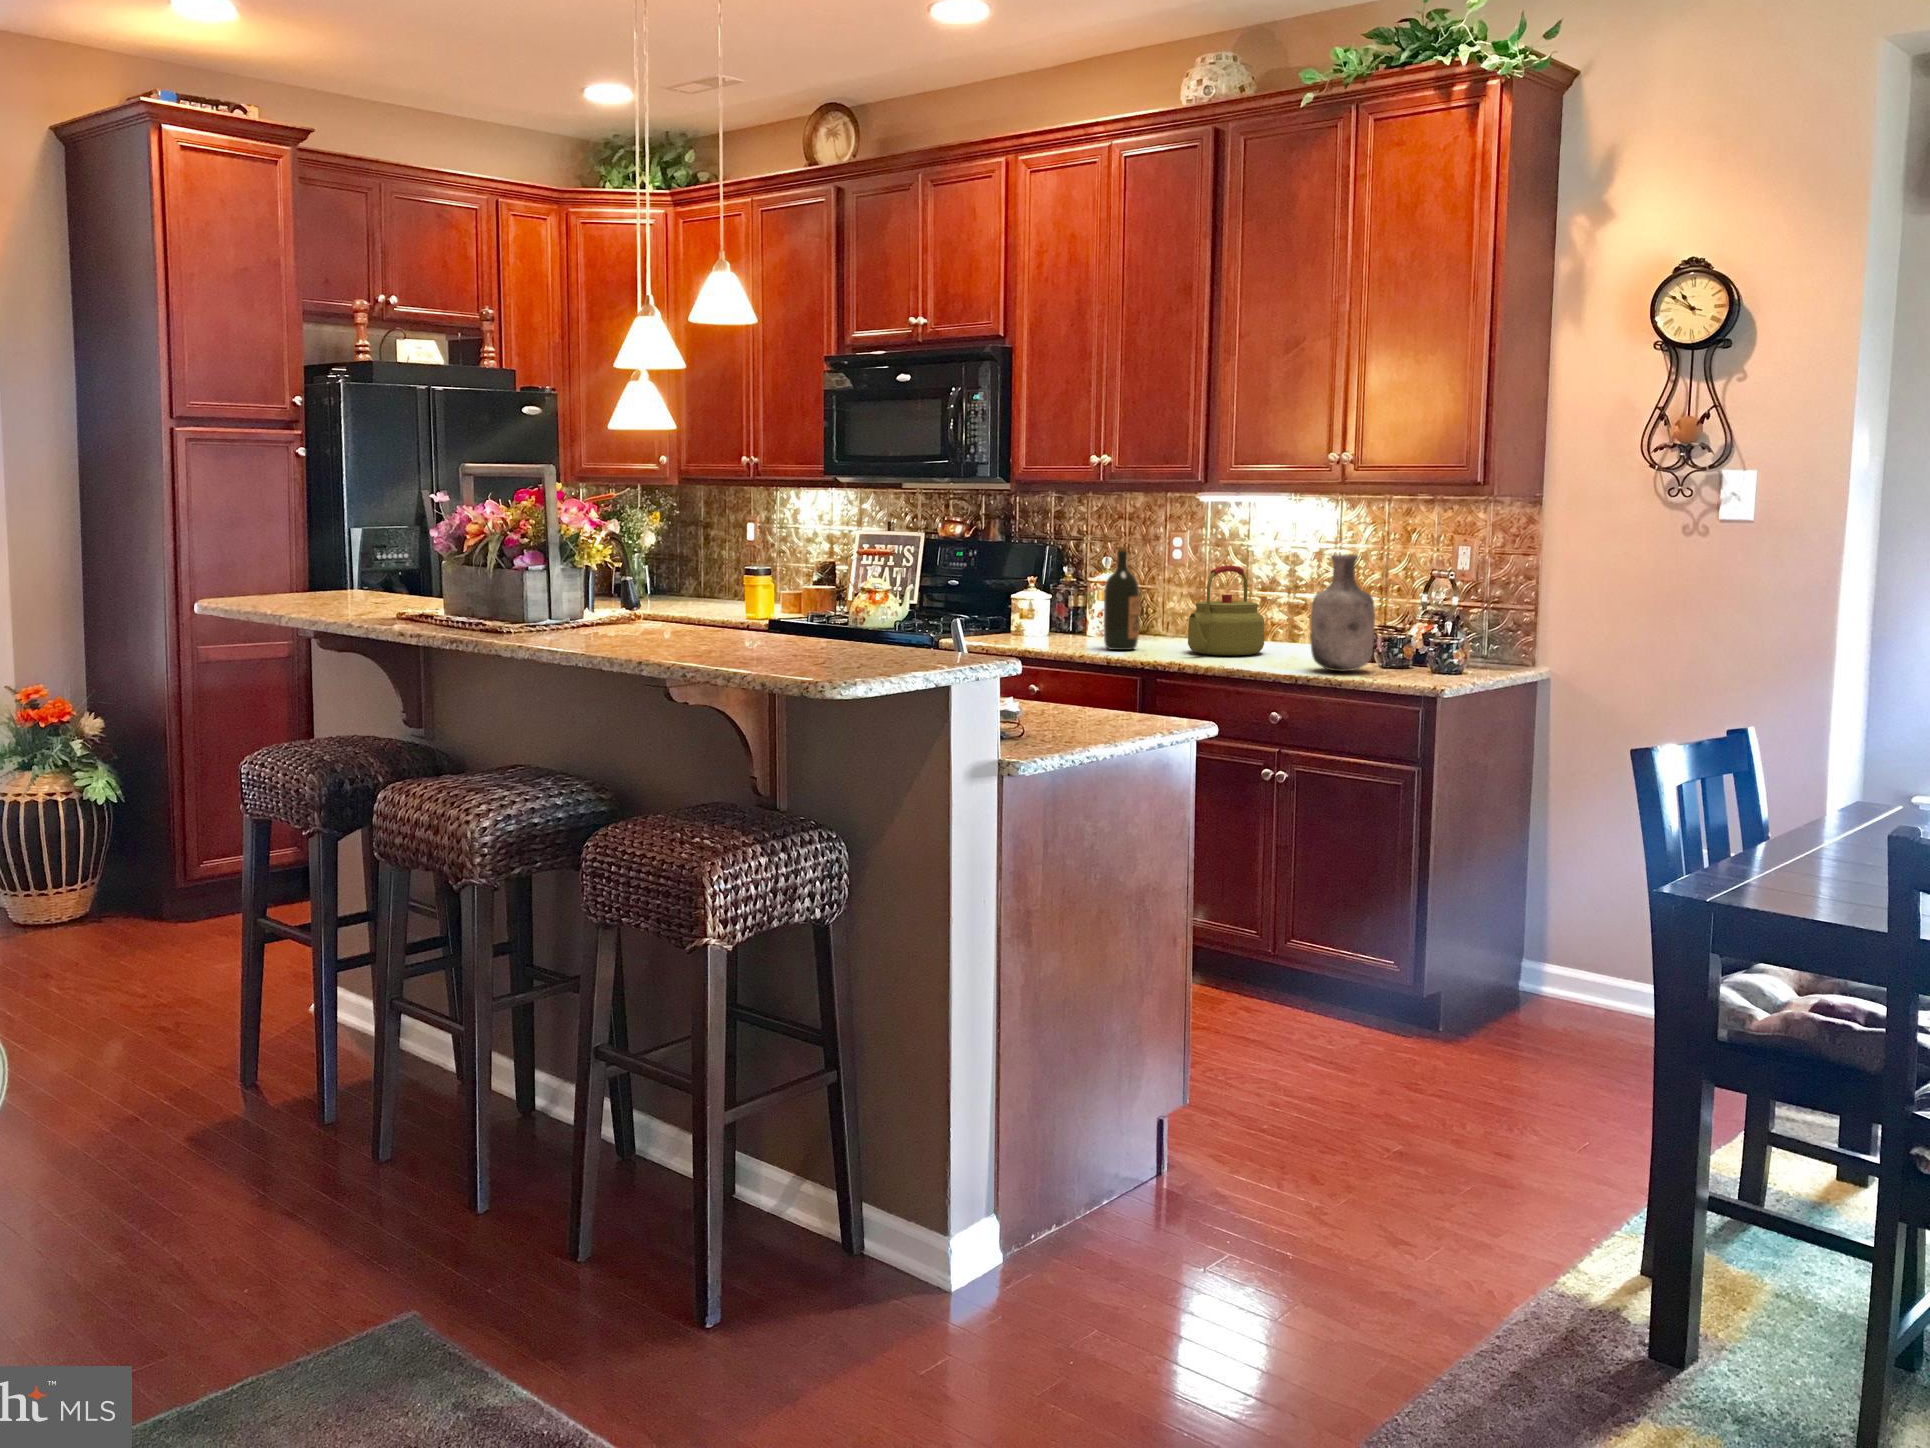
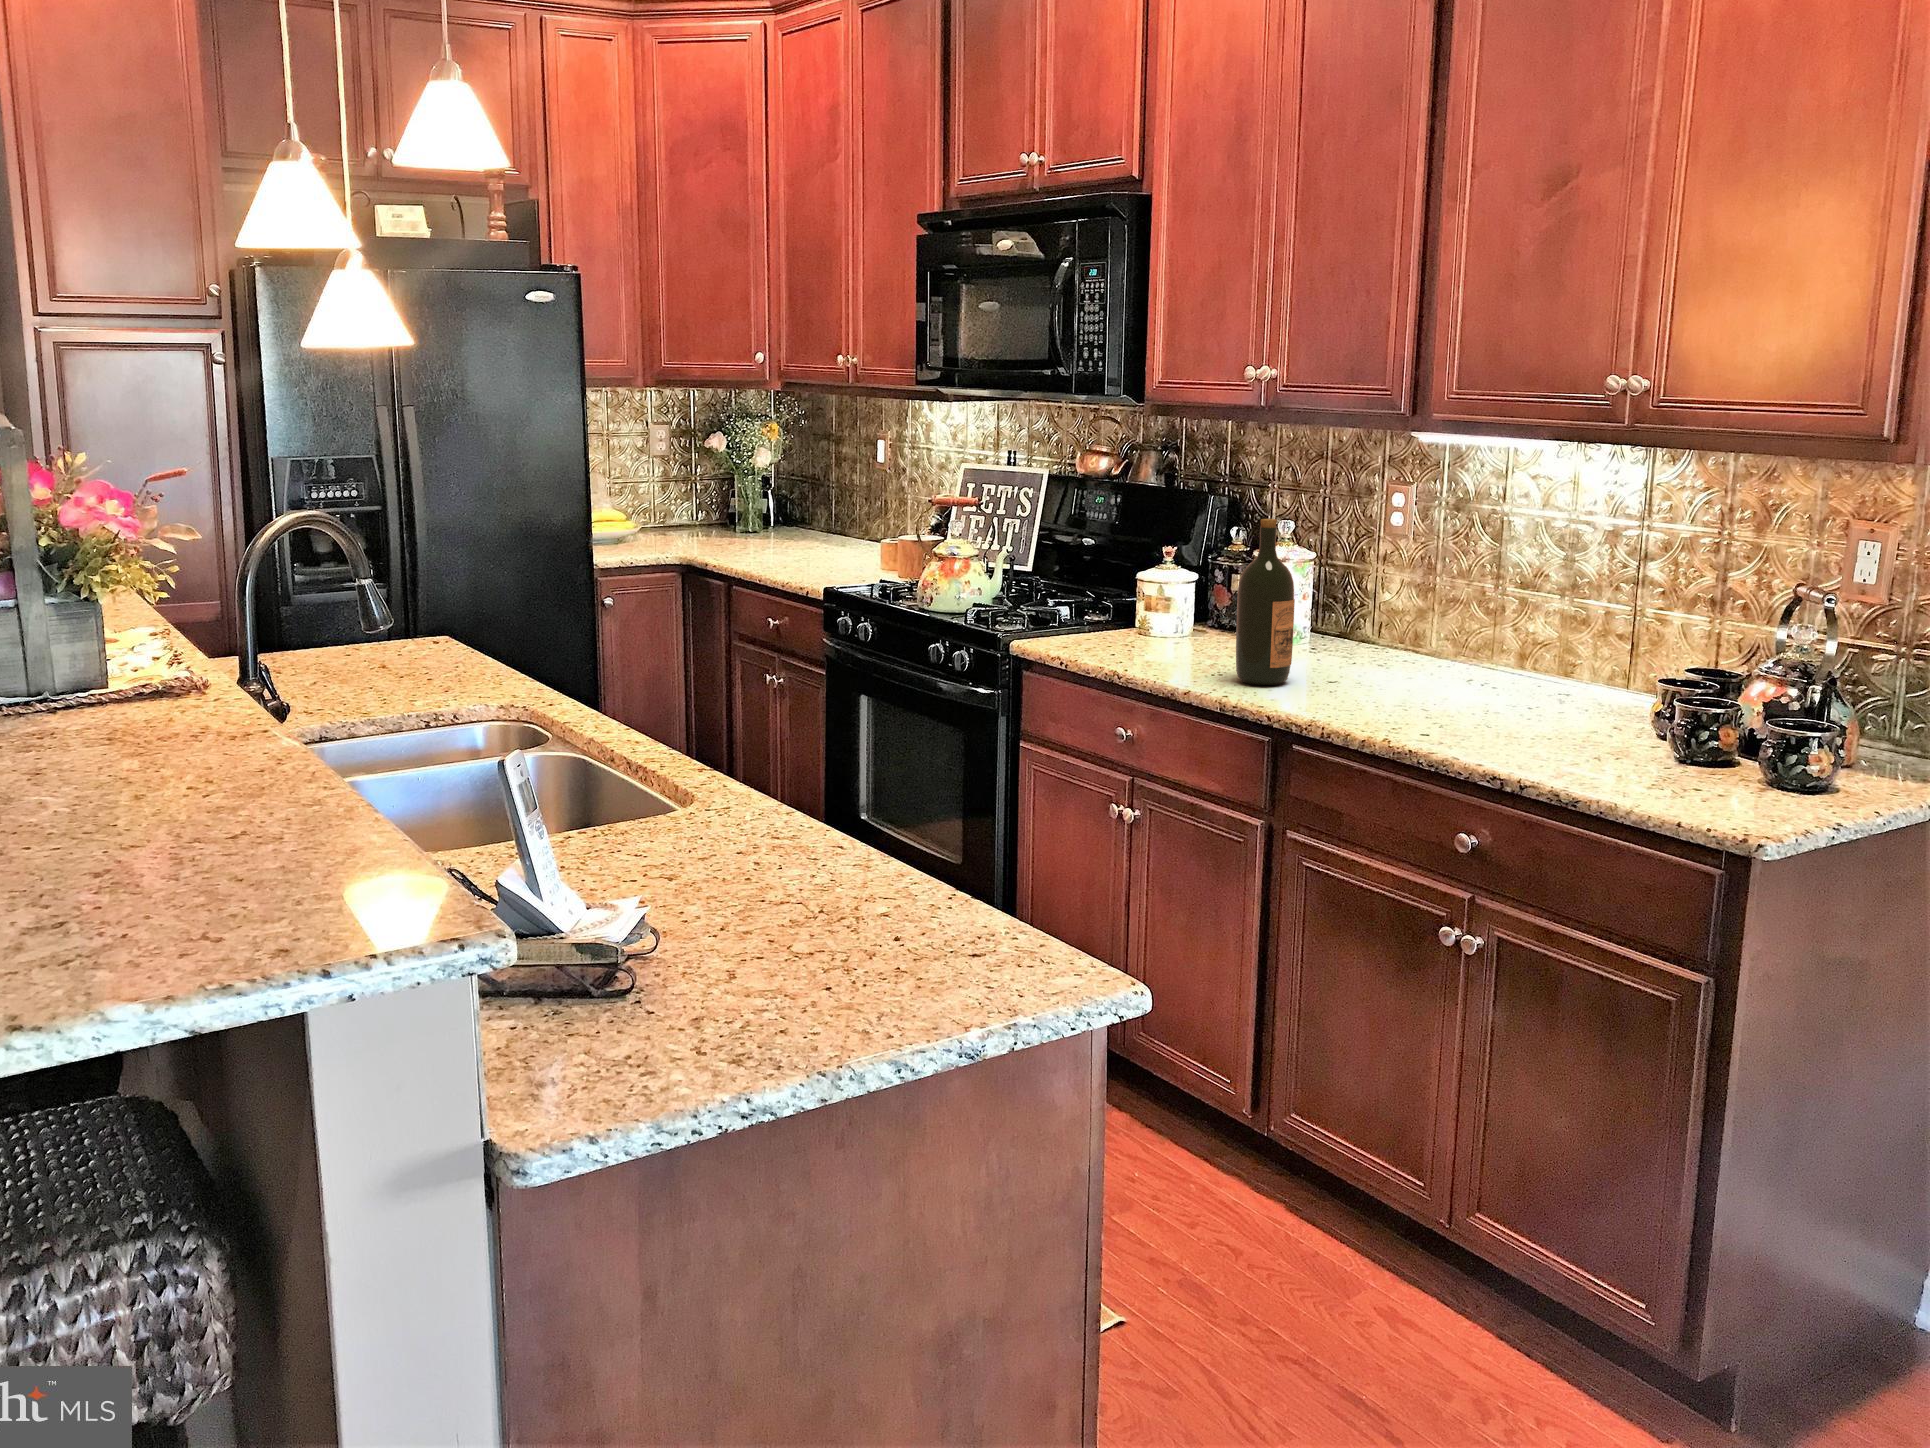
vase: present [1310,555,1375,671] -> none [1534,565,1655,774]
kettle: present [1188,565,1264,656] -> none [1353,558,1493,711]

